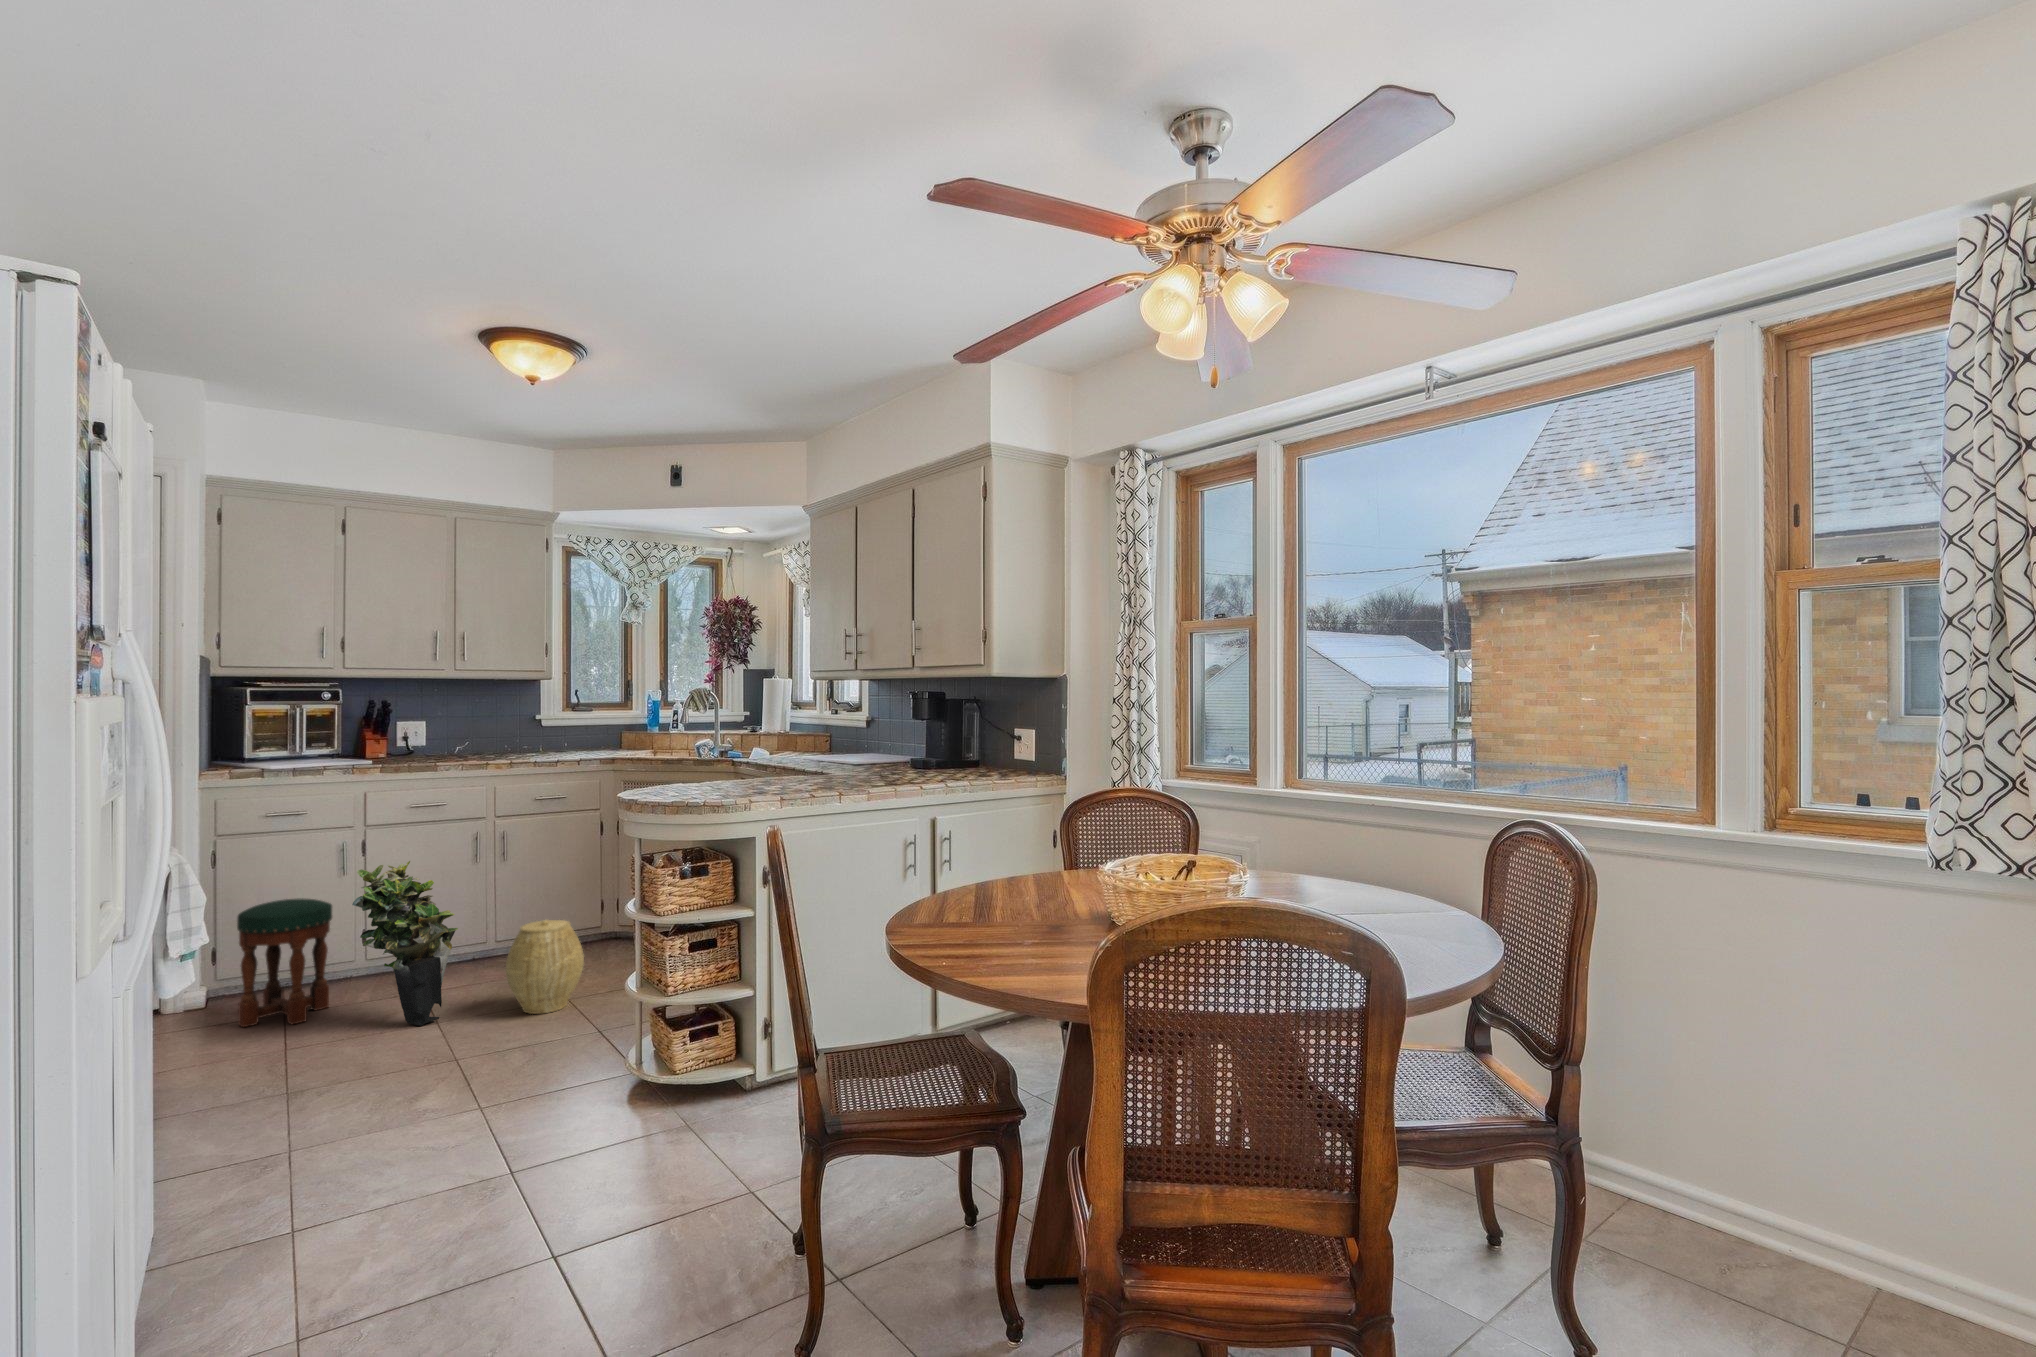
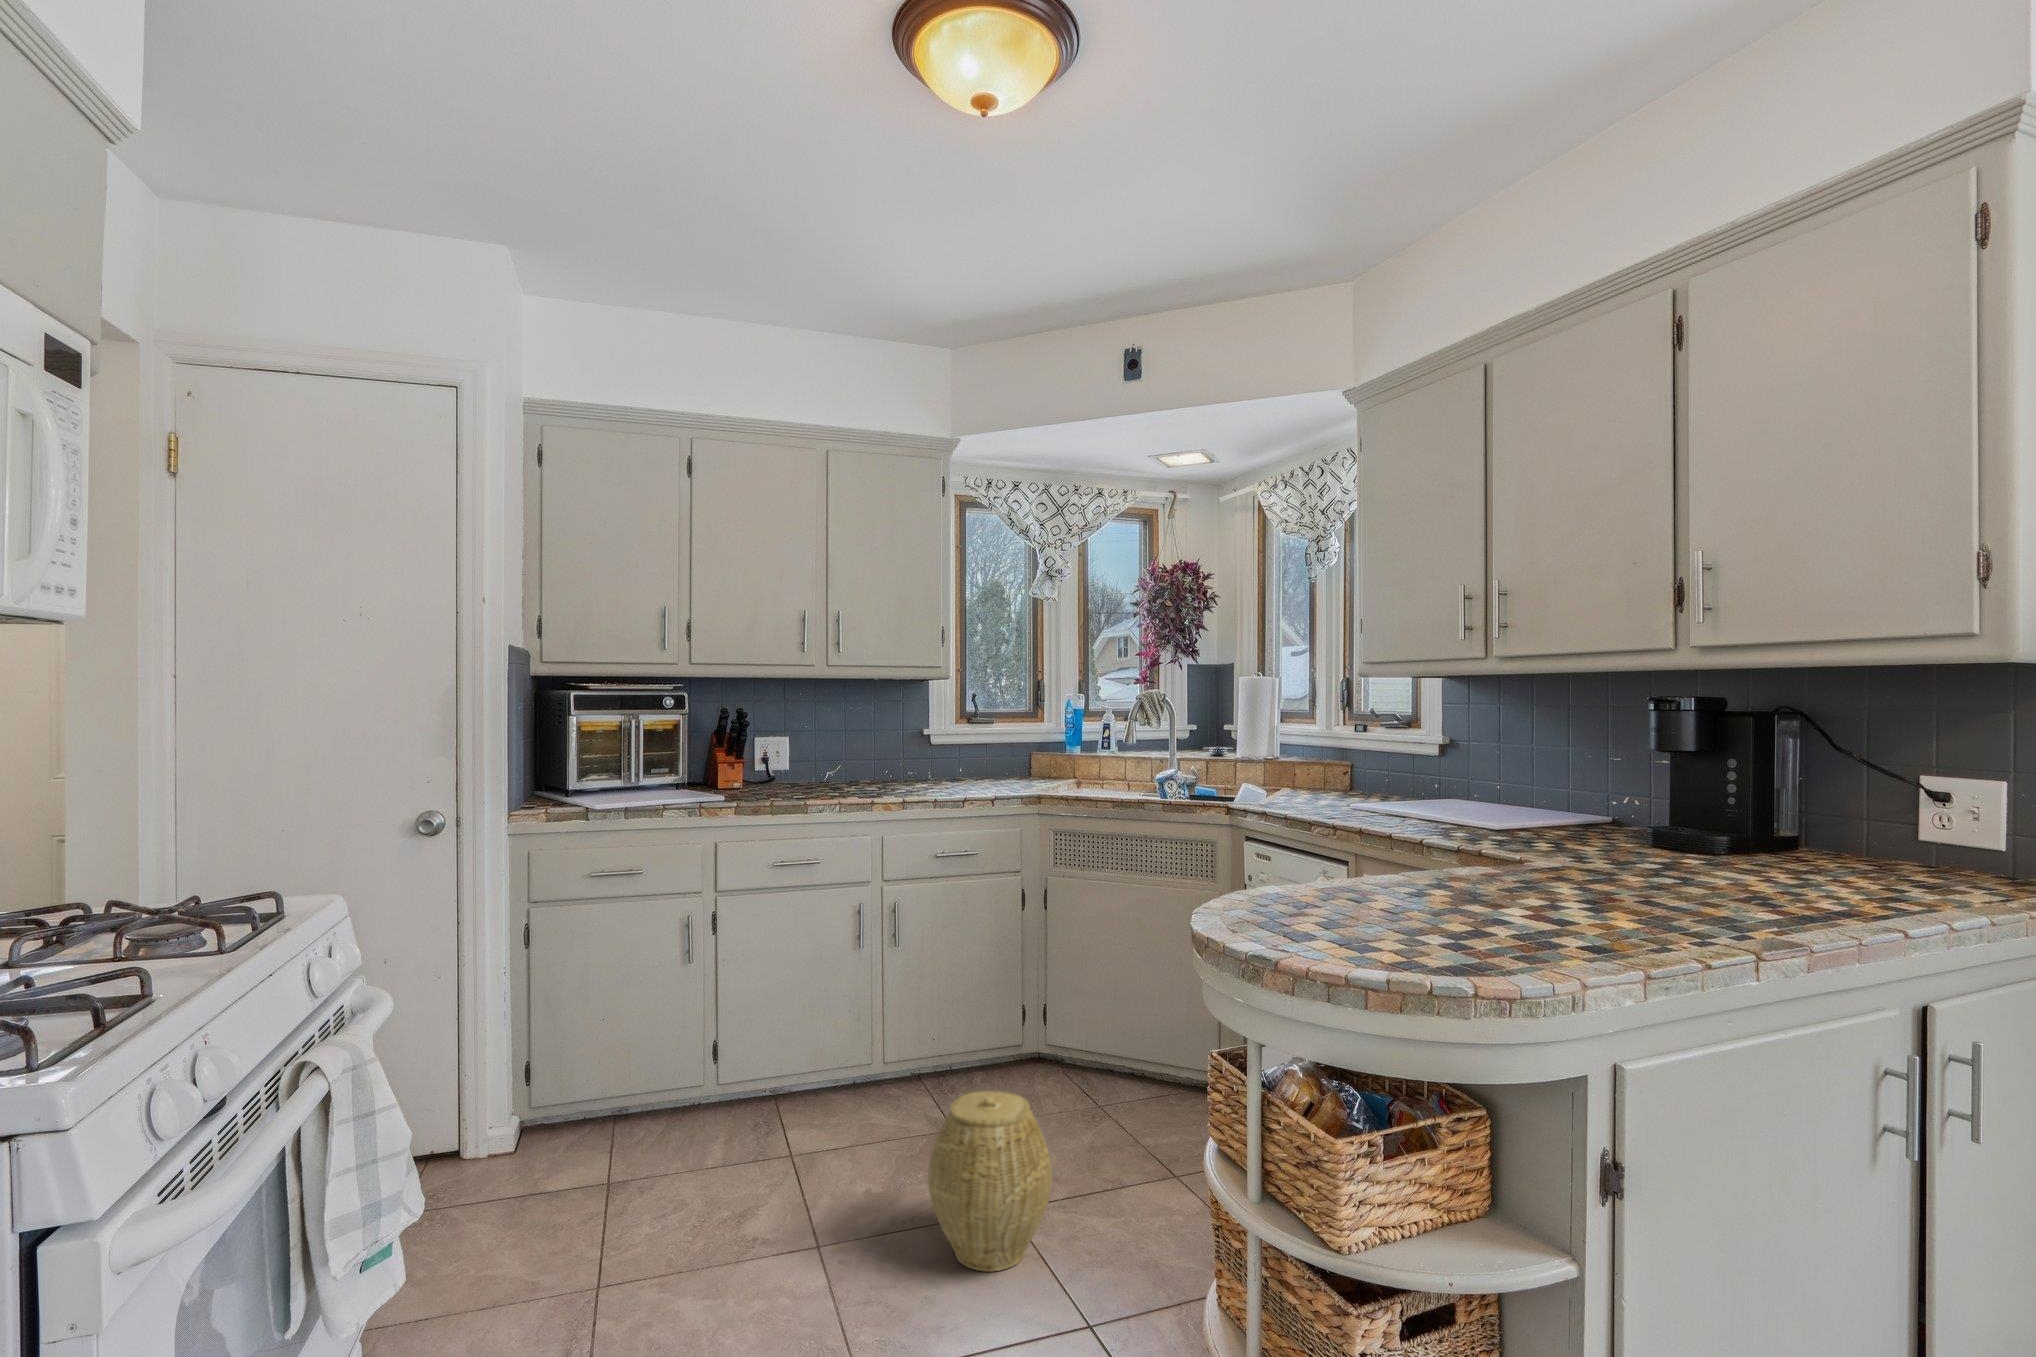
potted plant: present [352,861,458,1026] -> none [696,975,853,1277]
stool: present [237,898,332,1027] -> none [541,1018,670,1236]

